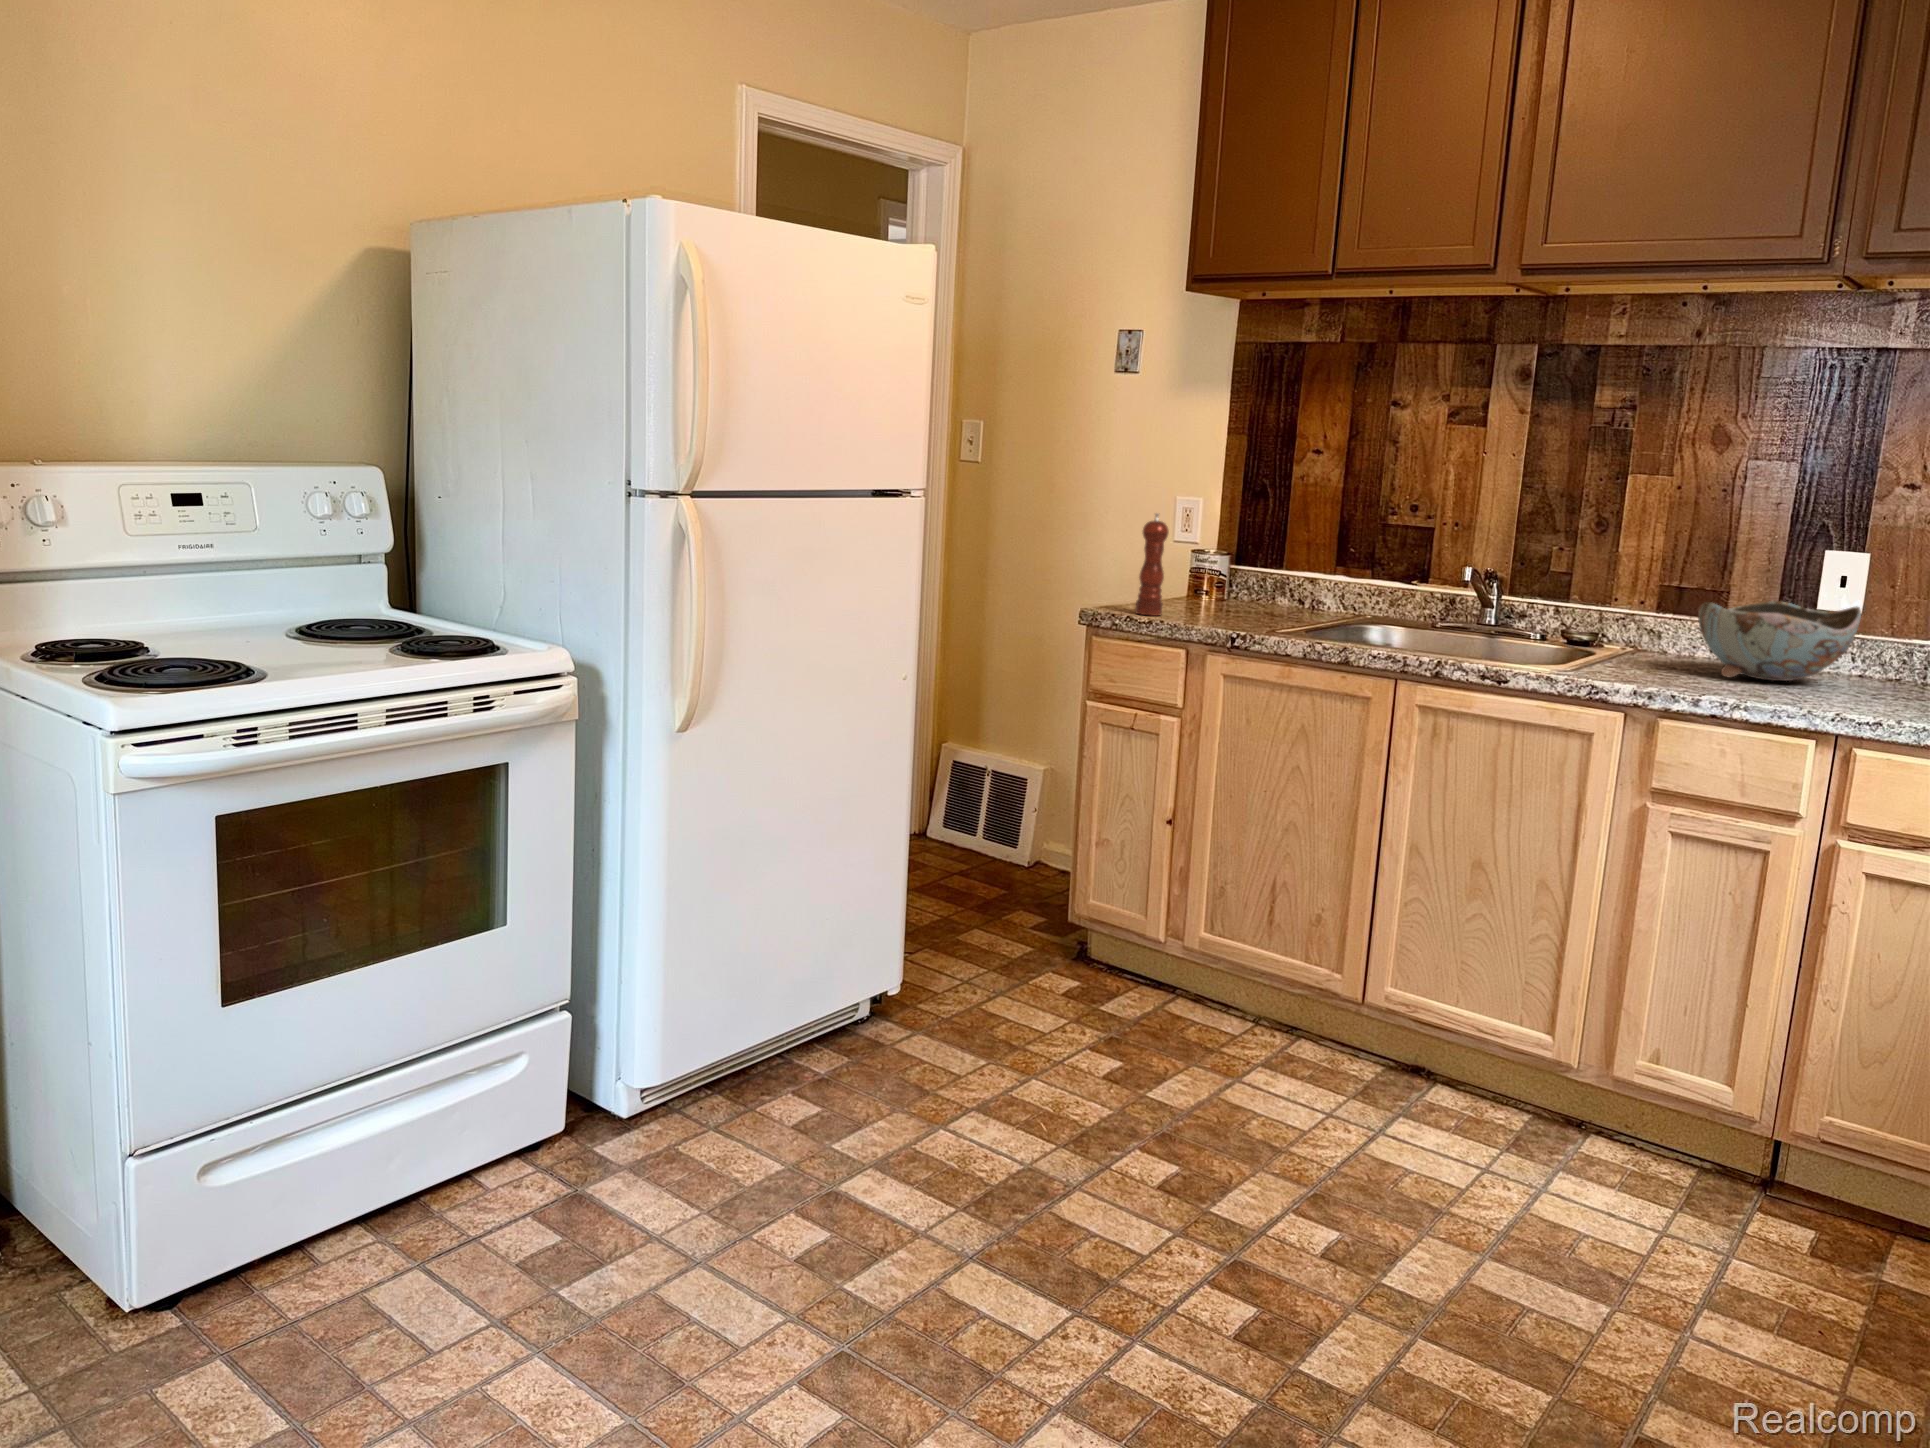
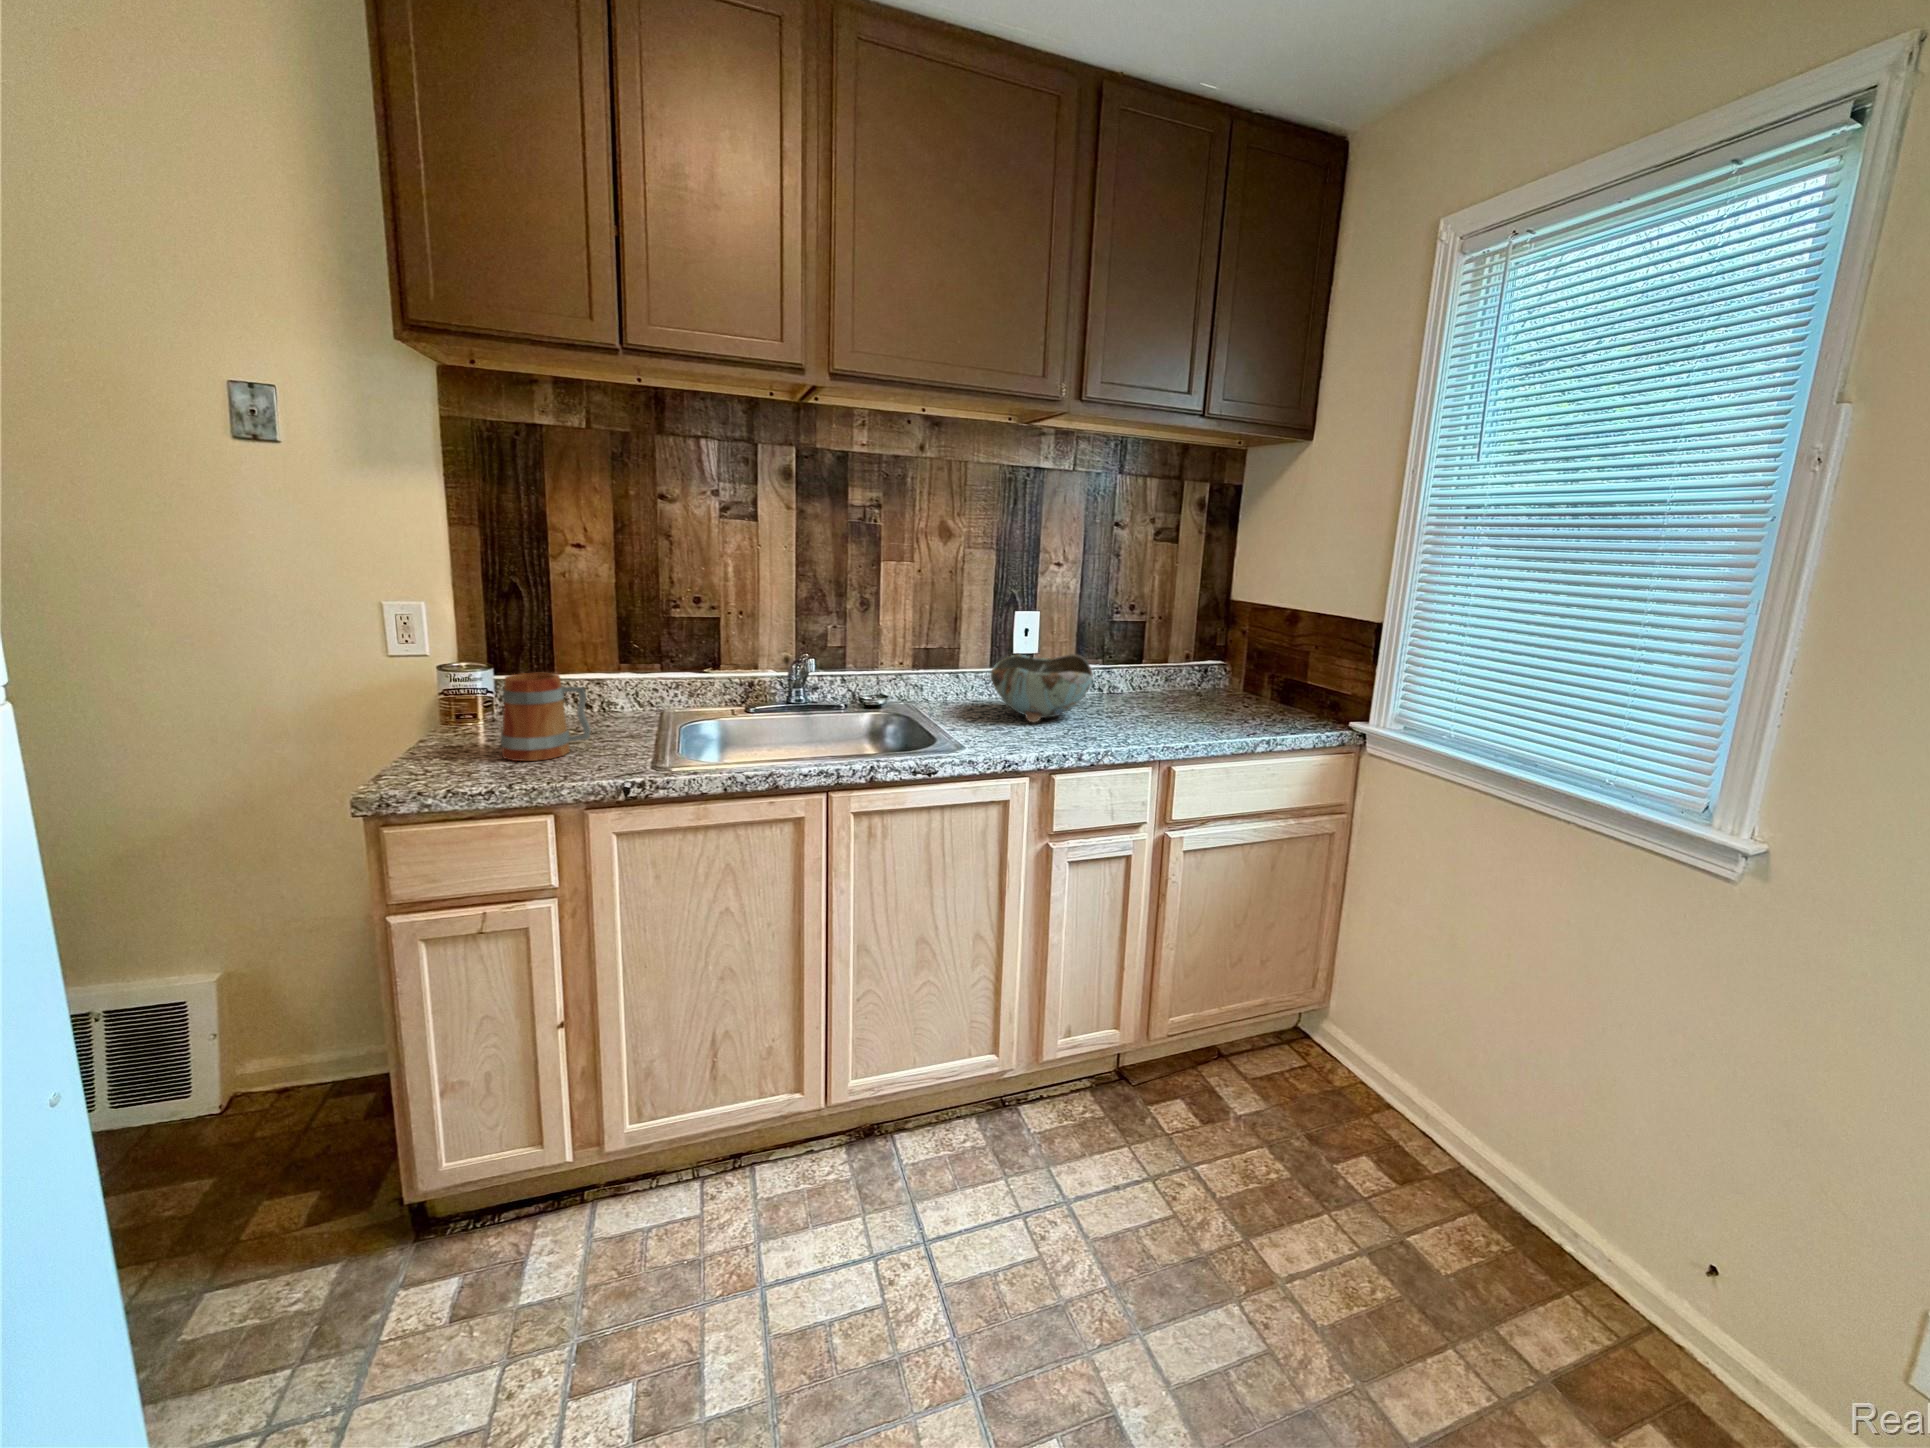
pepper mill: present [1135,513,1169,616] -> none [424,645,474,781]
mug: none [1192,549,1258,619] -> present [501,673,590,761]

